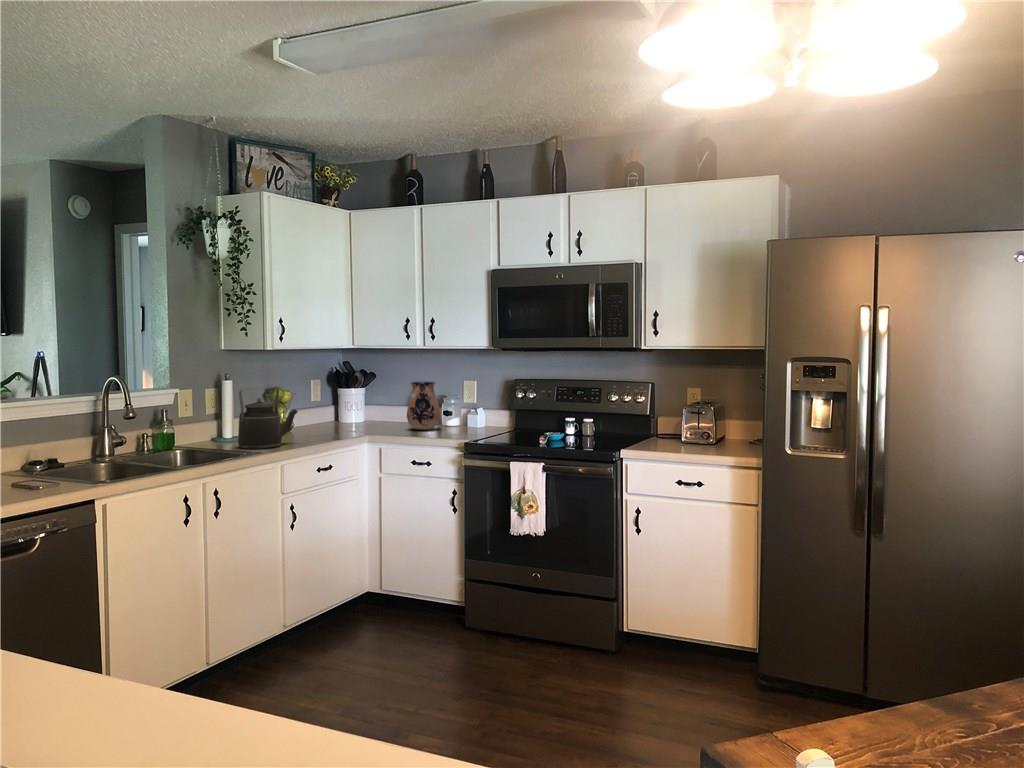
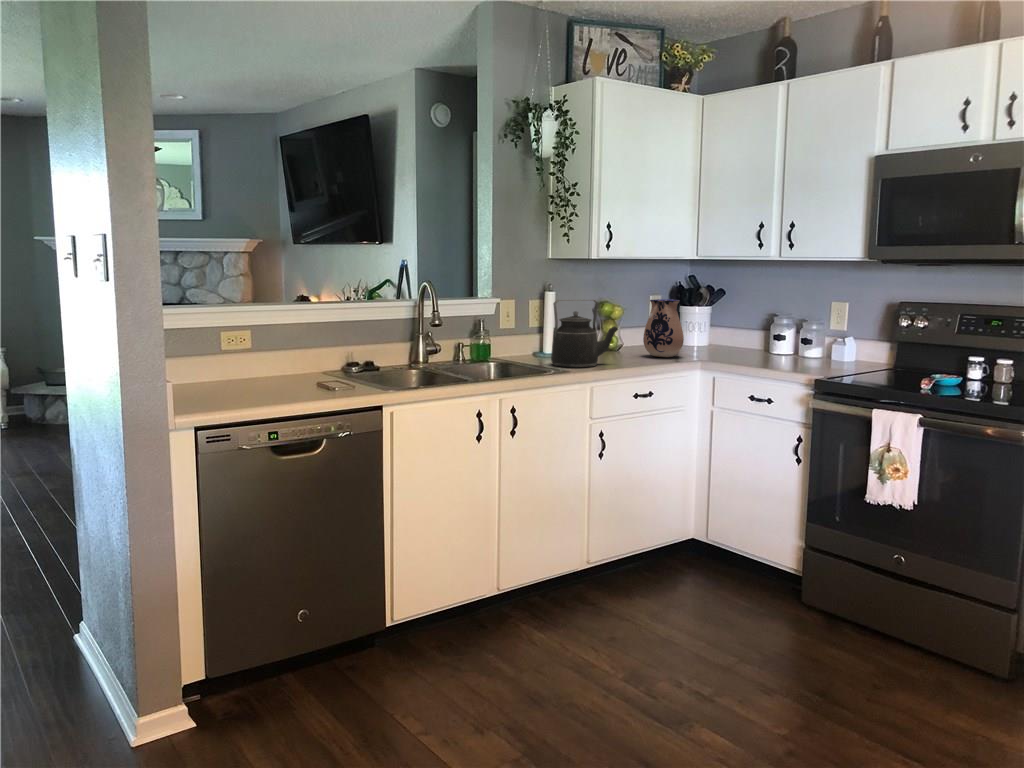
ceramic pitcher: present [407,381,440,430] -> present [643,299,684,357]

